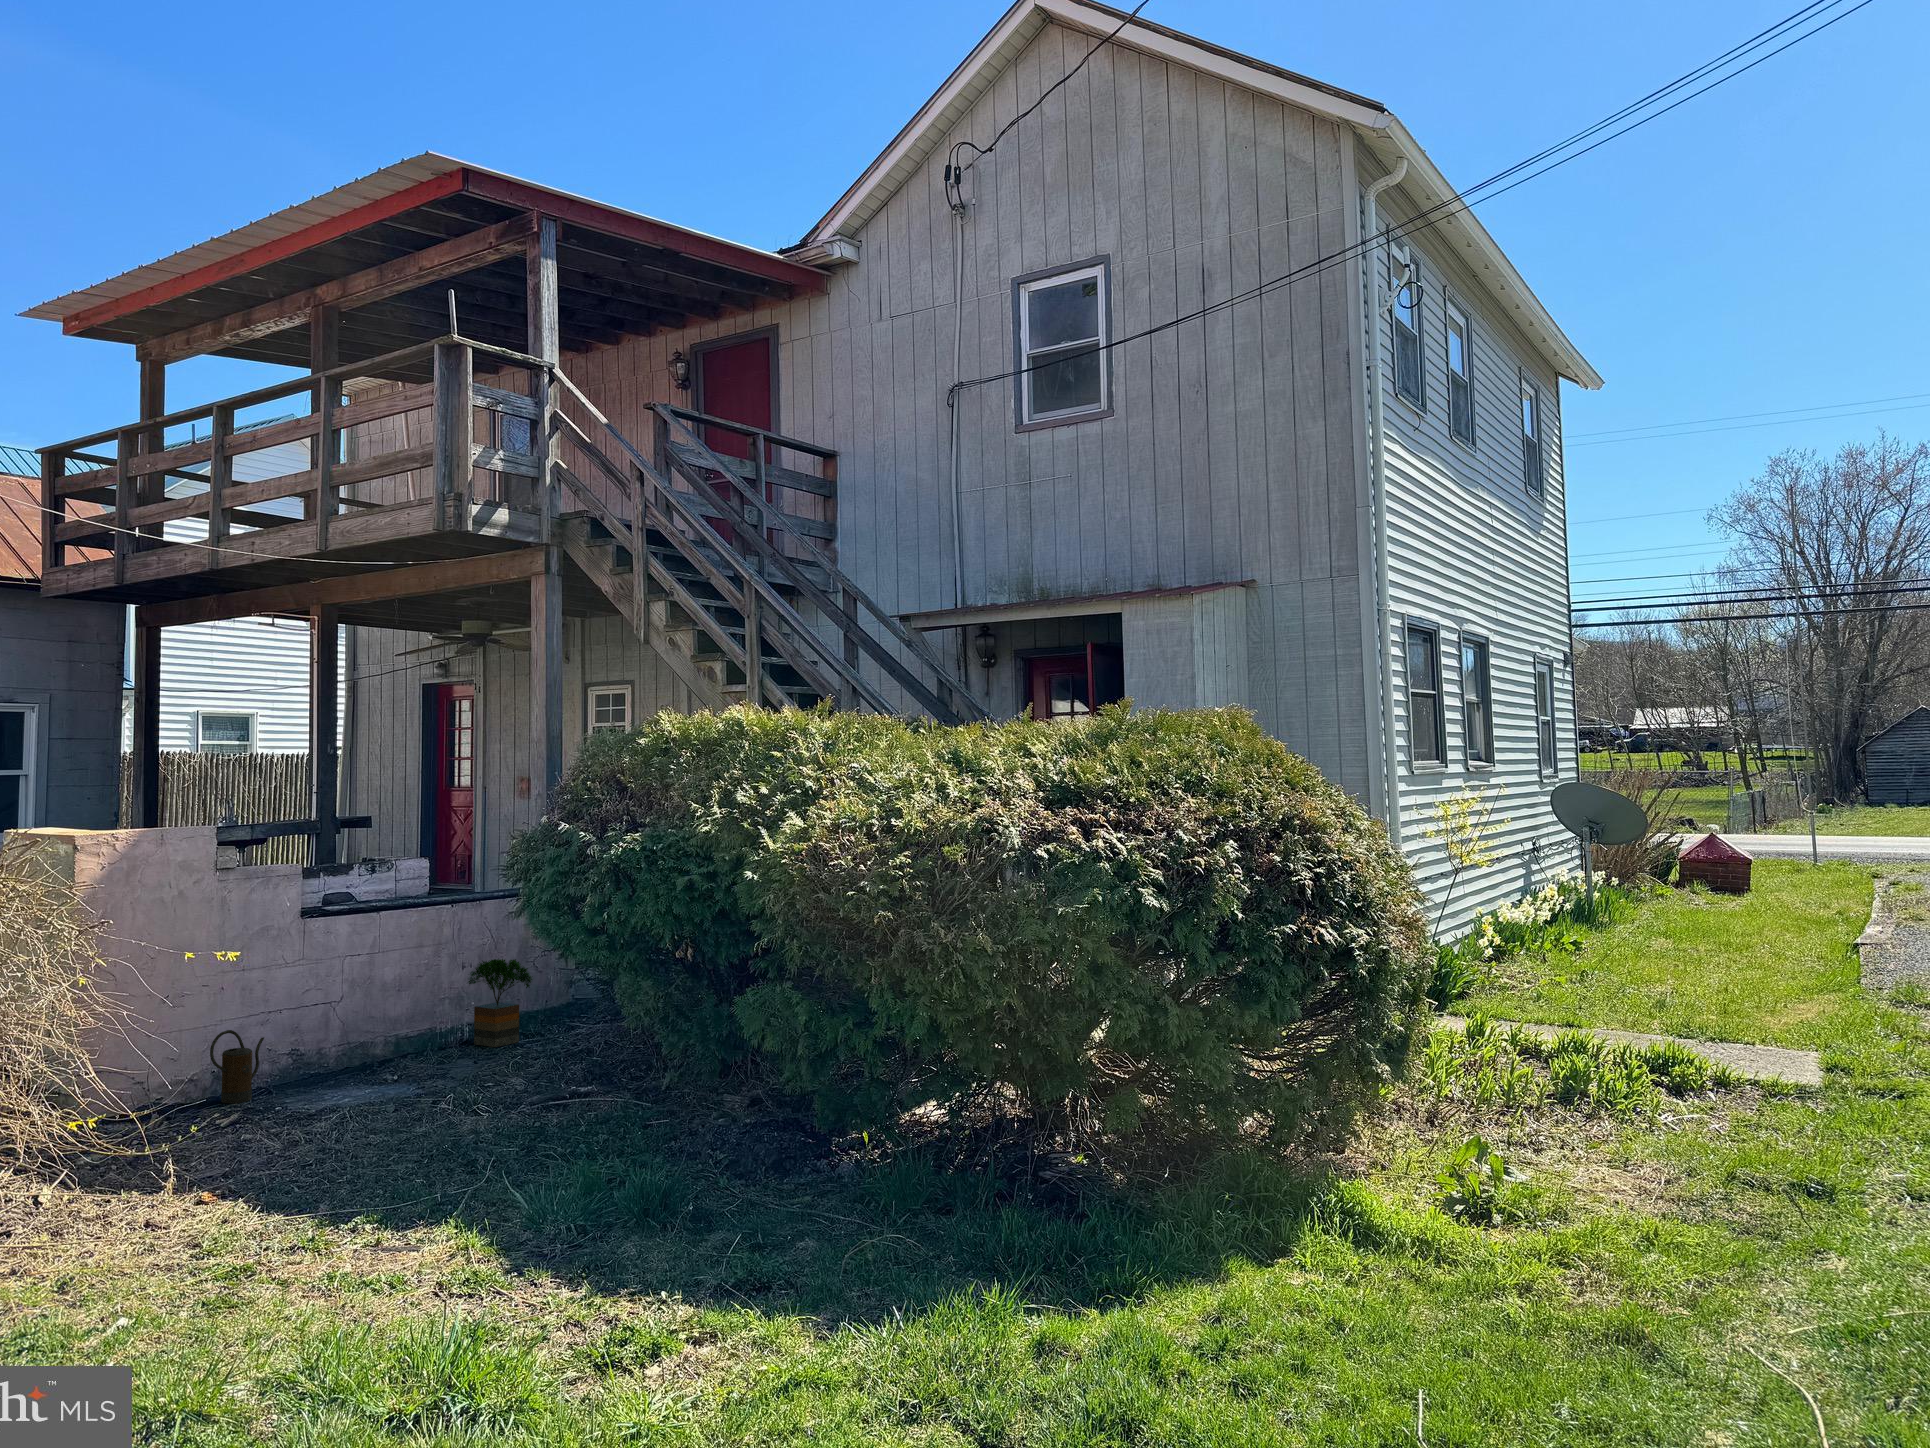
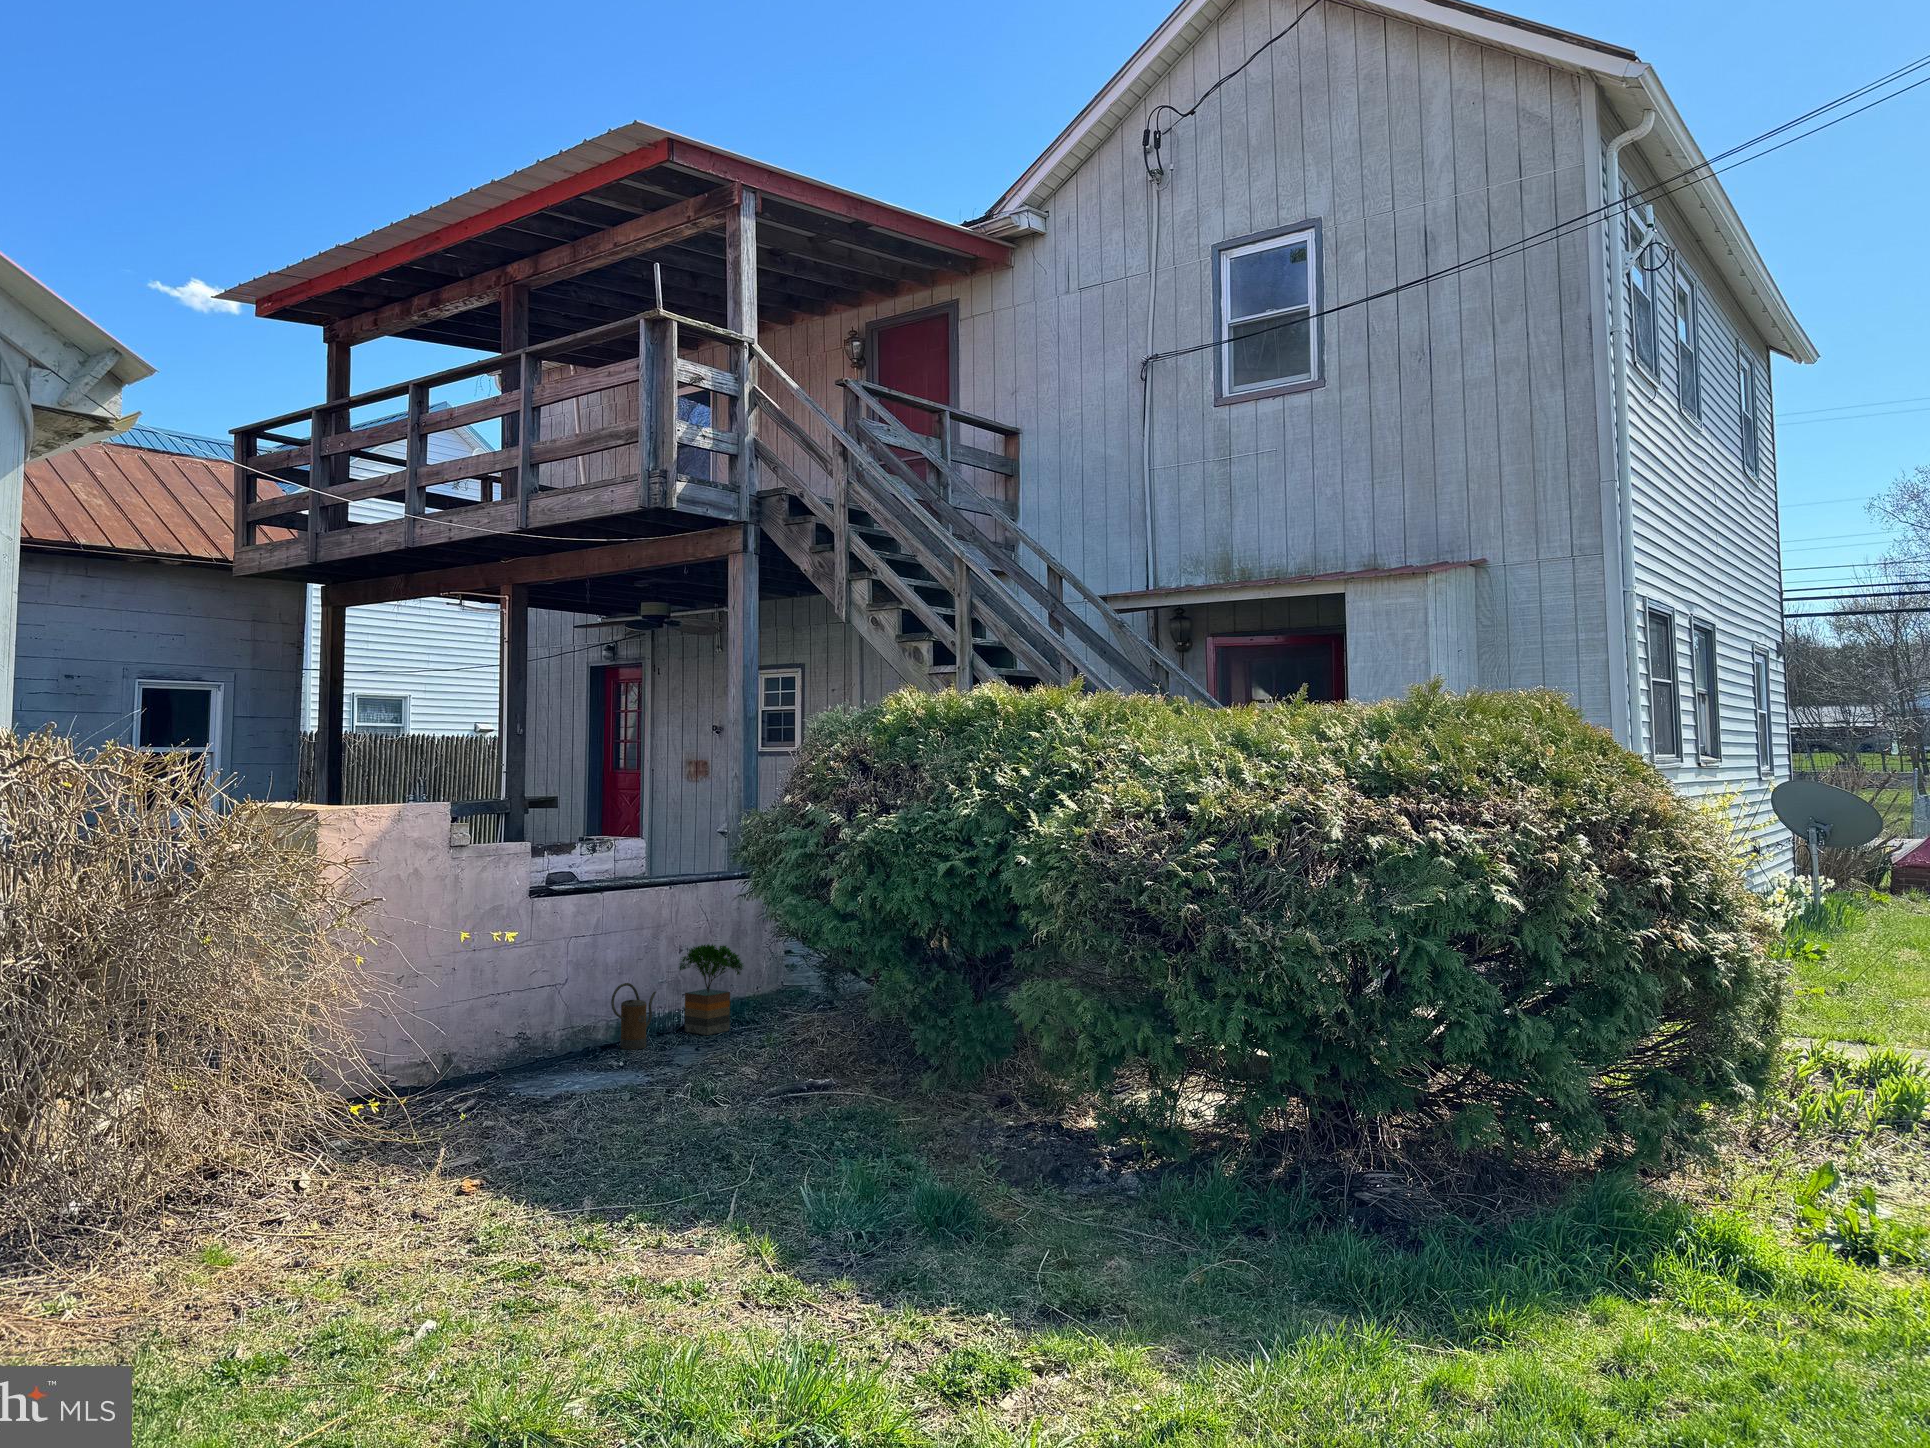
watering can: present [210,1030,264,1103] -> present [611,983,656,1049]

